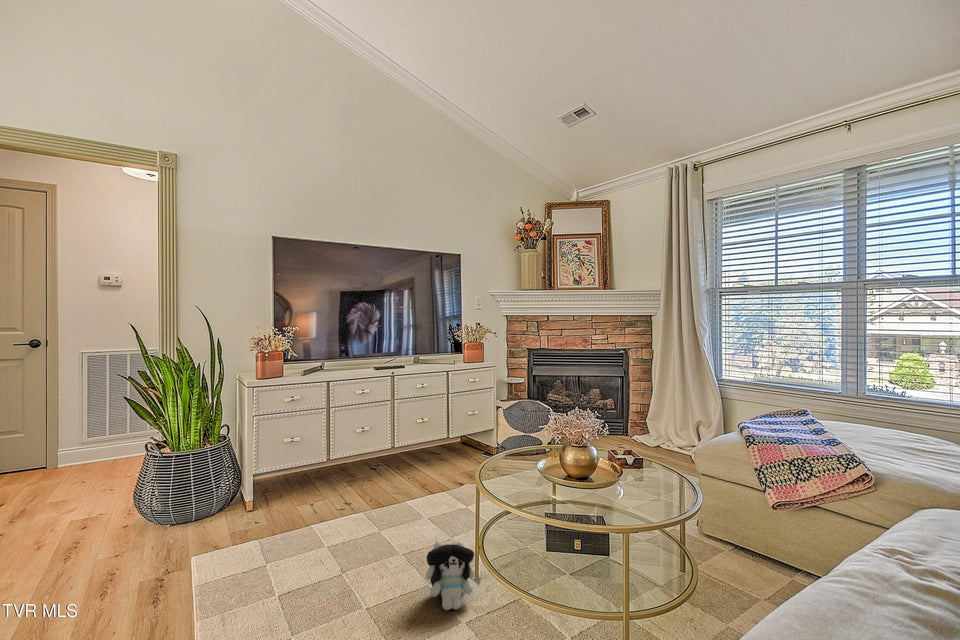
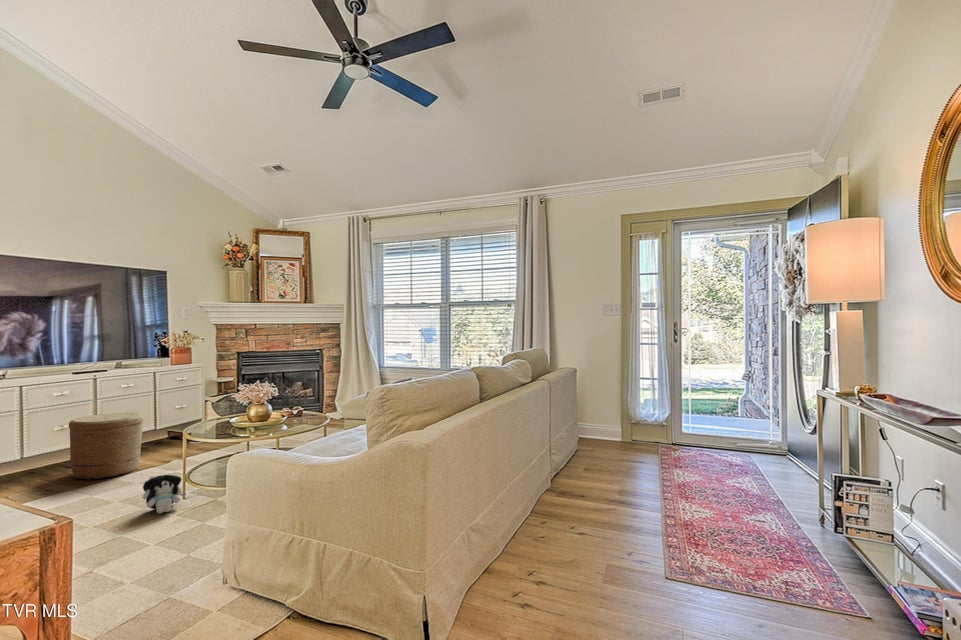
woven basket: none [366,417,435,500] -> present [69,412,143,480]

